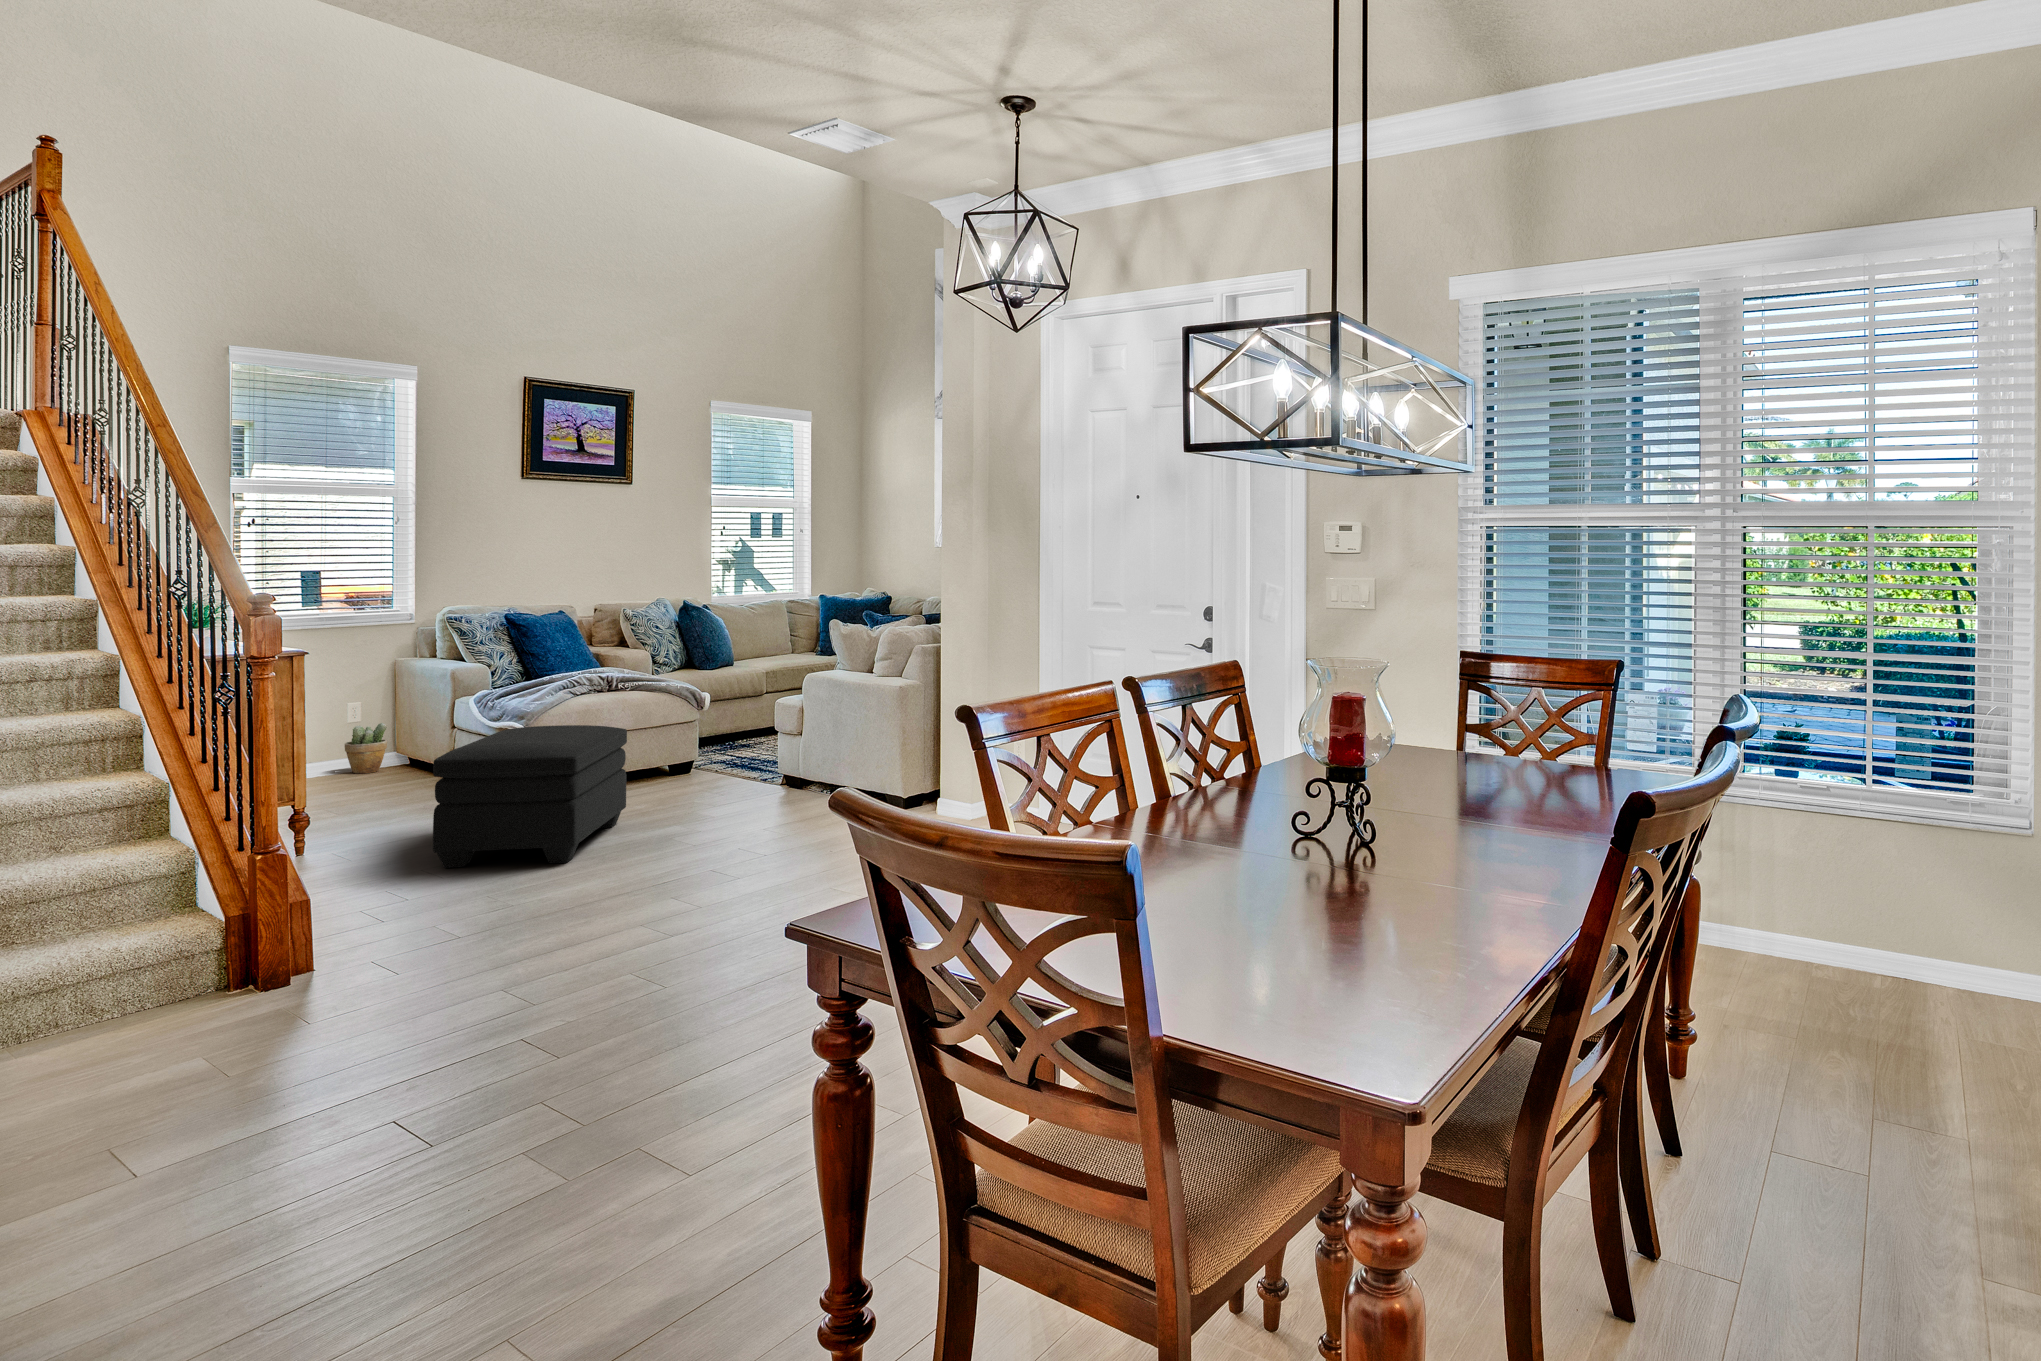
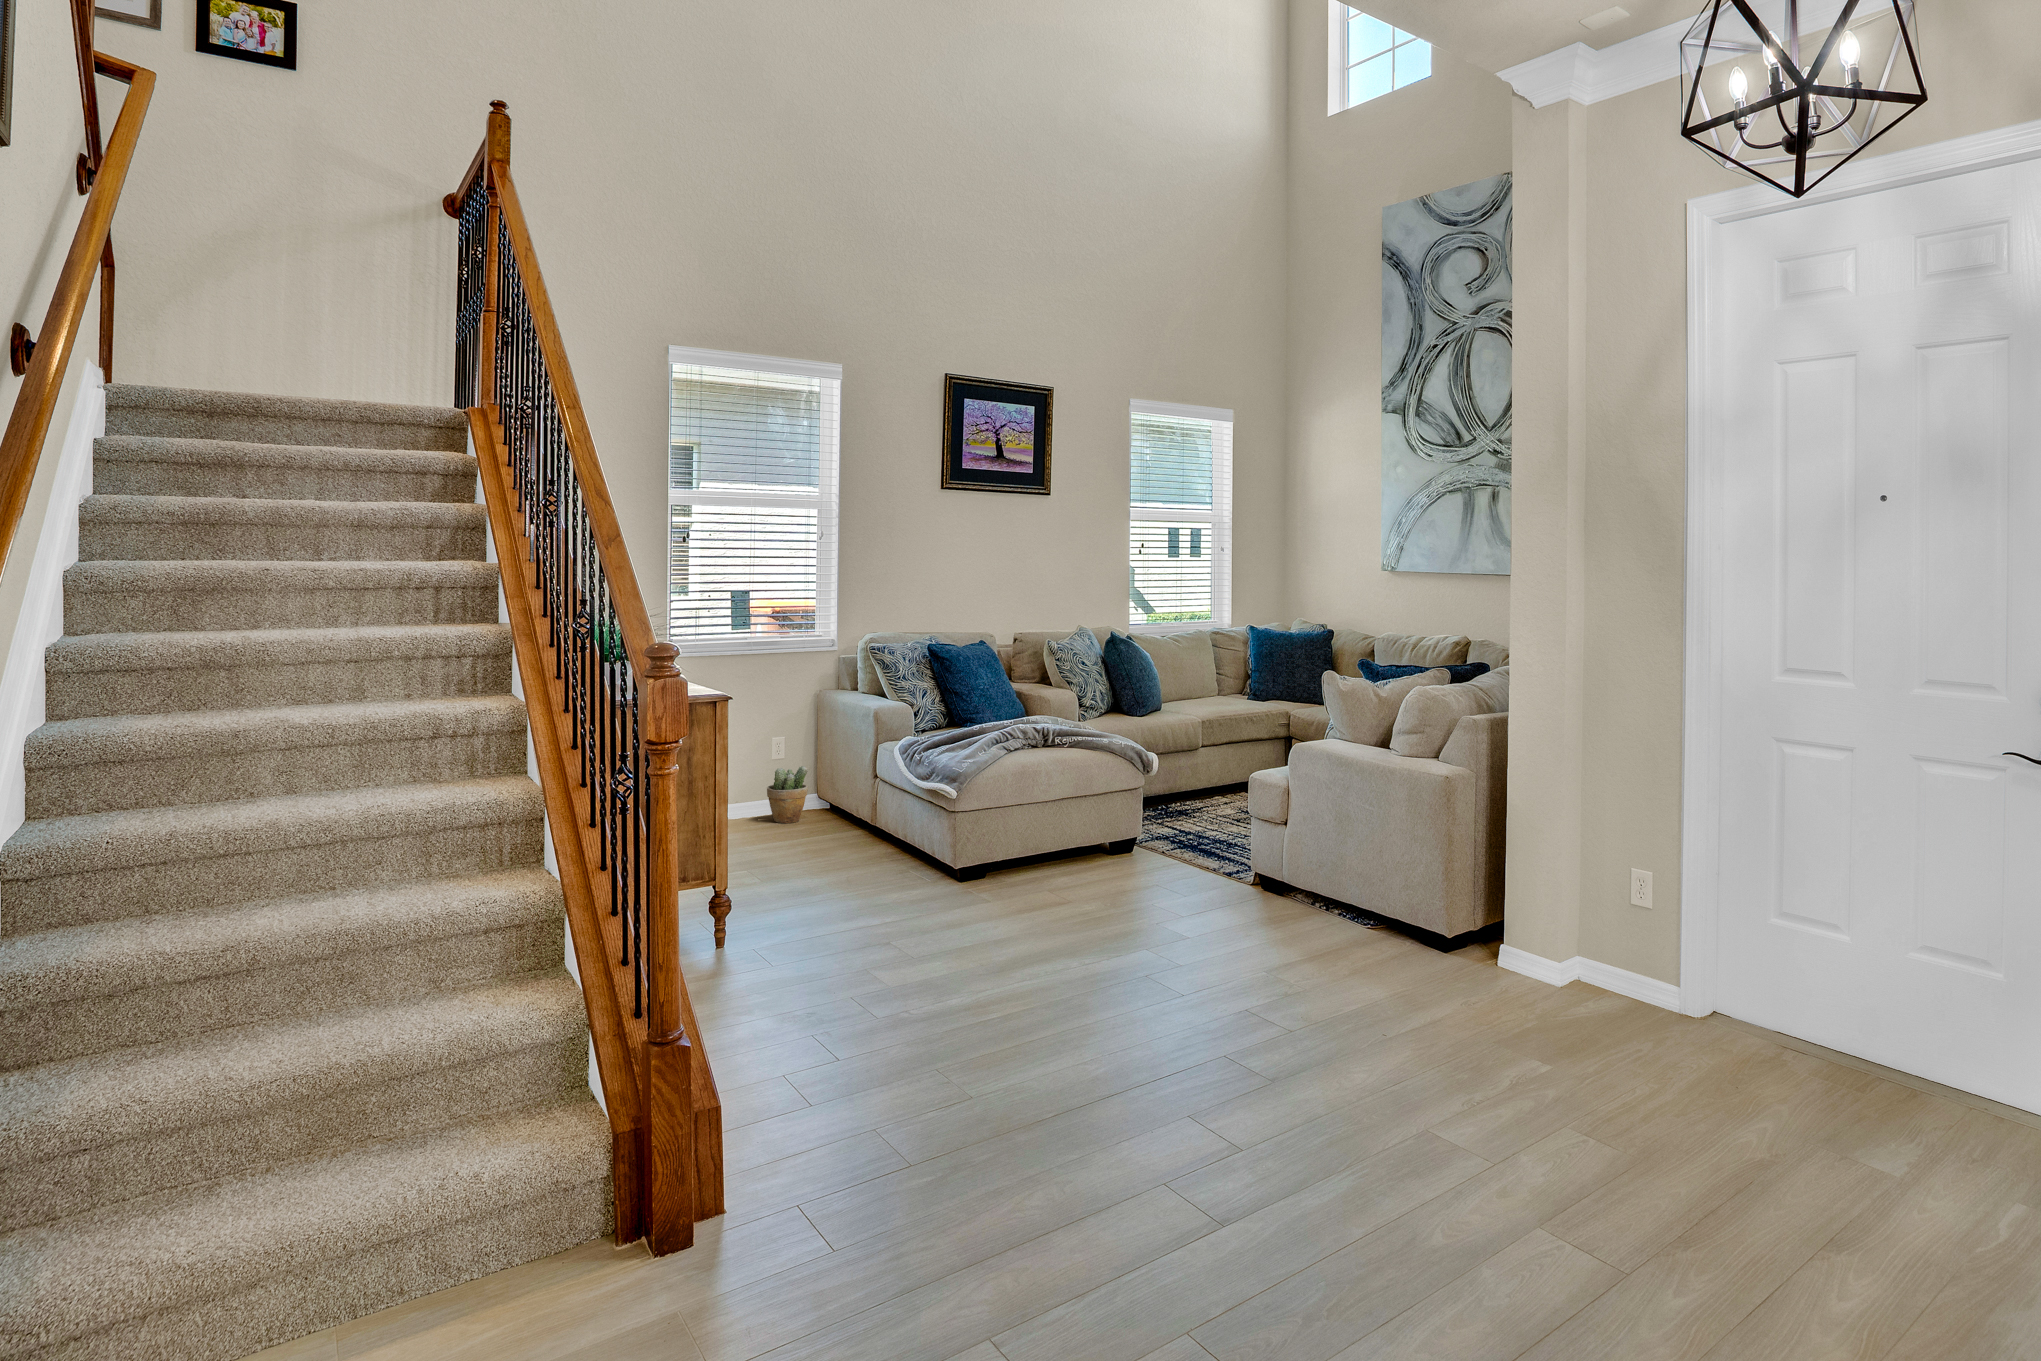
ottoman: present [433,725,627,868] -> none [865,803,1082,1008]

